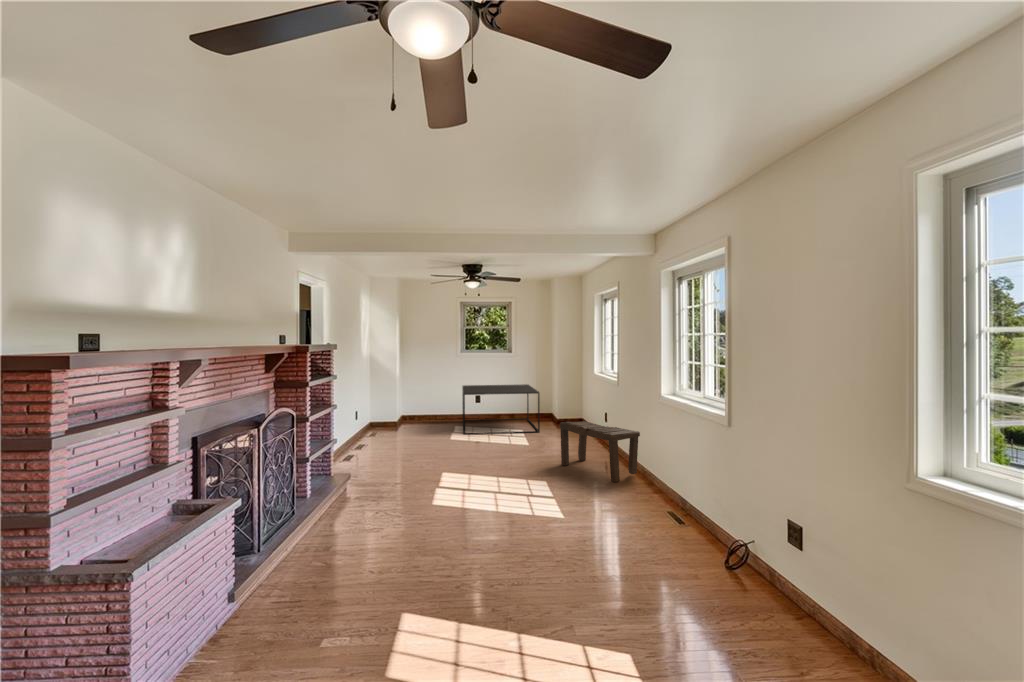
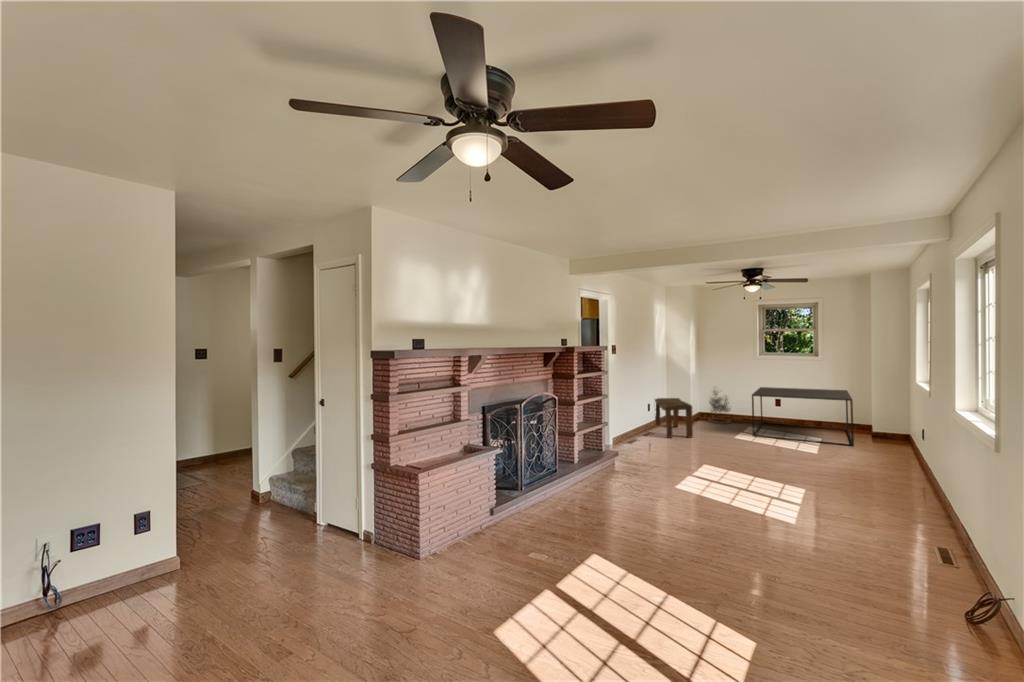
potted tree: none [415,387,438,426] -> present [709,391,730,424]
bench: present [560,421,640,482] -> present [655,398,693,438]

